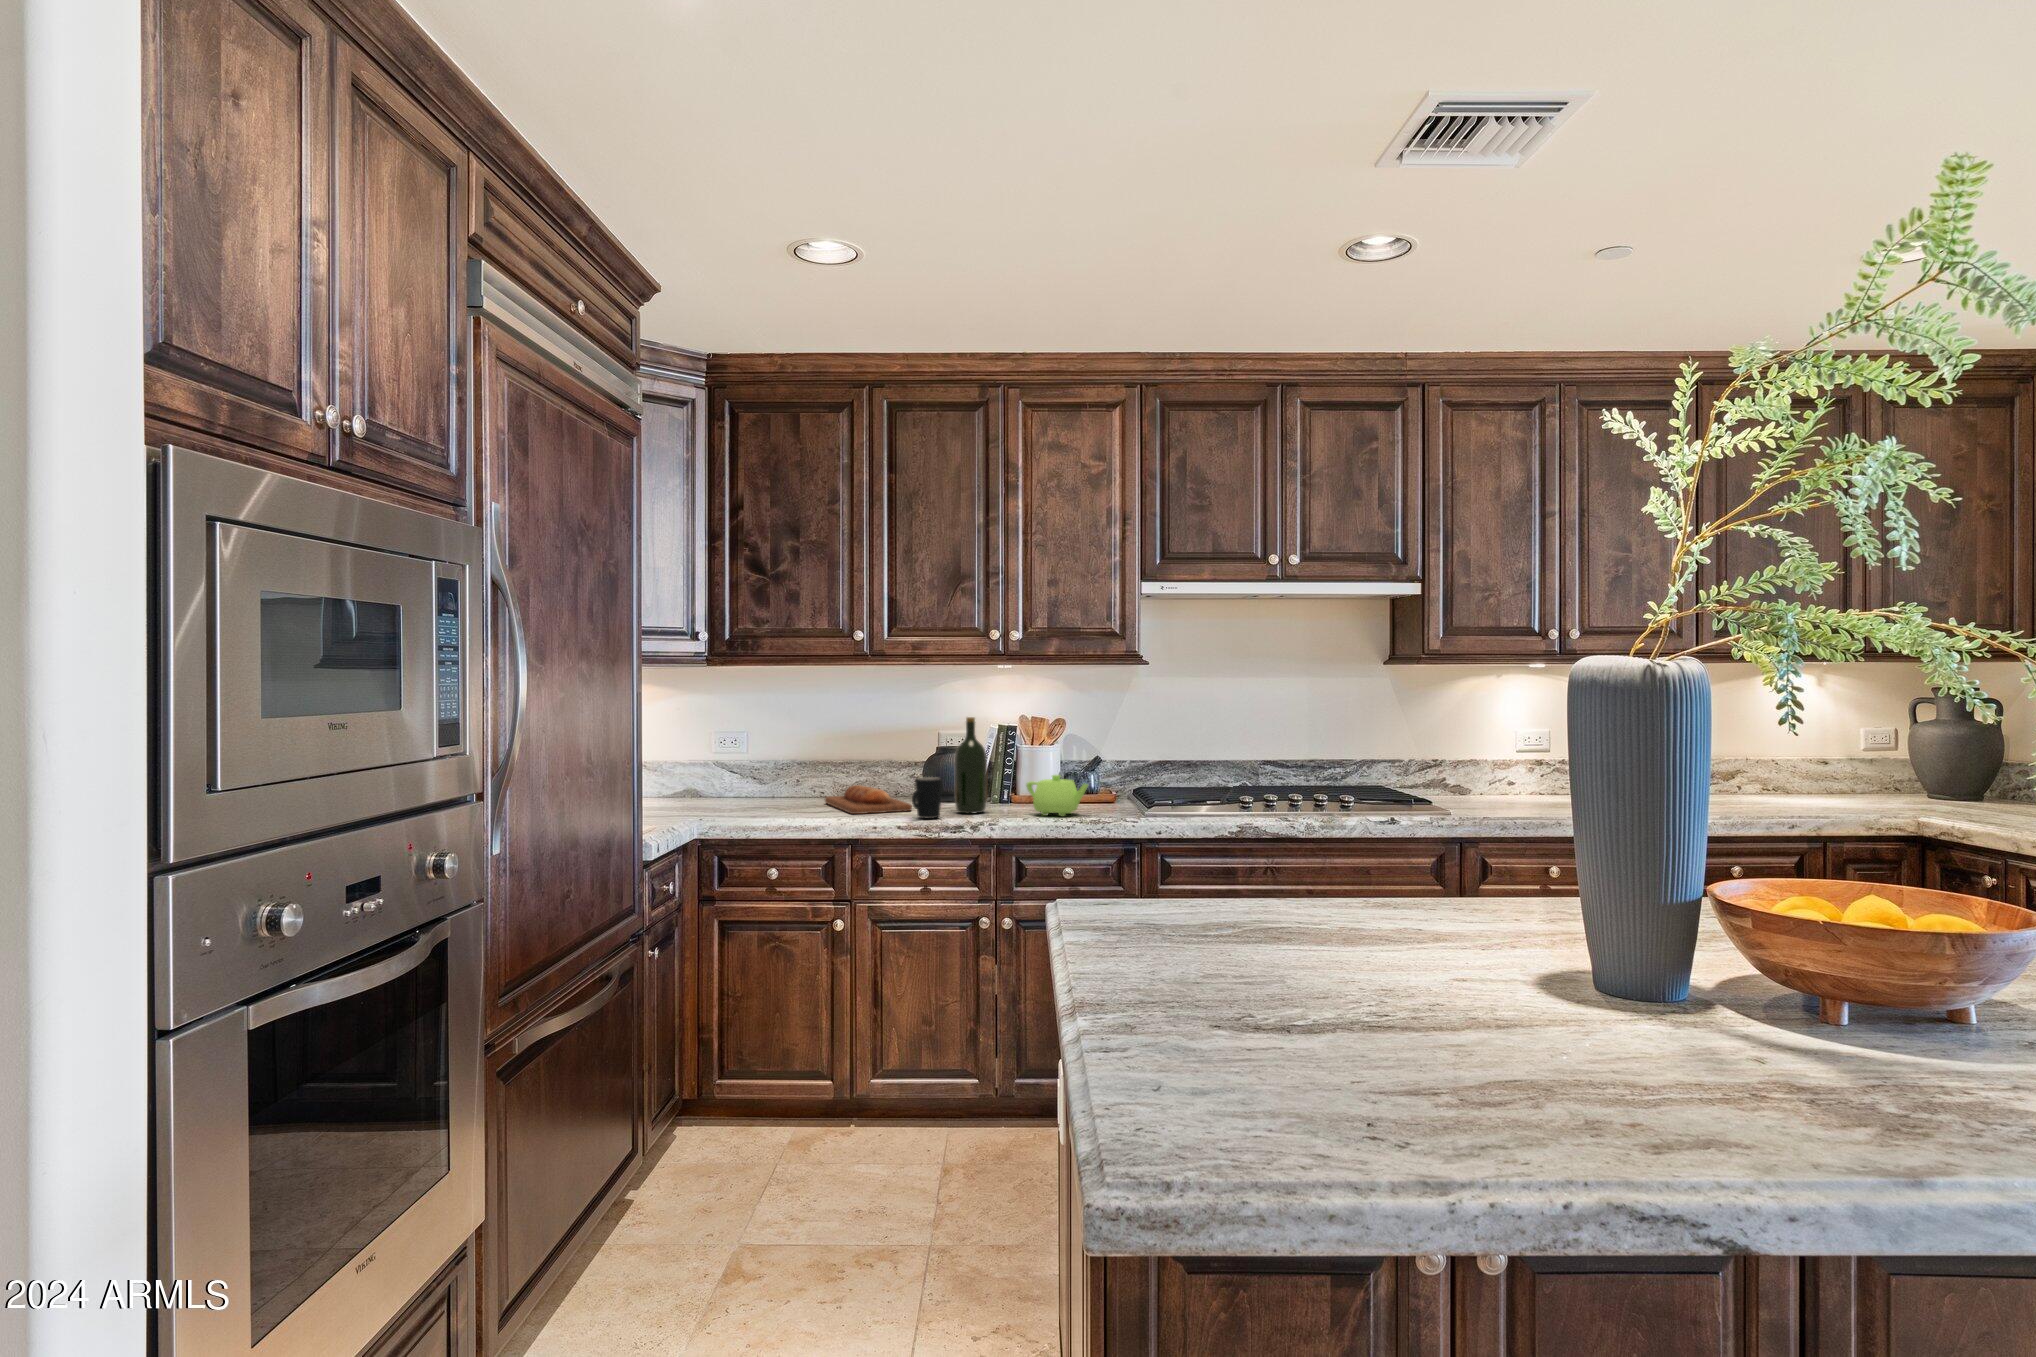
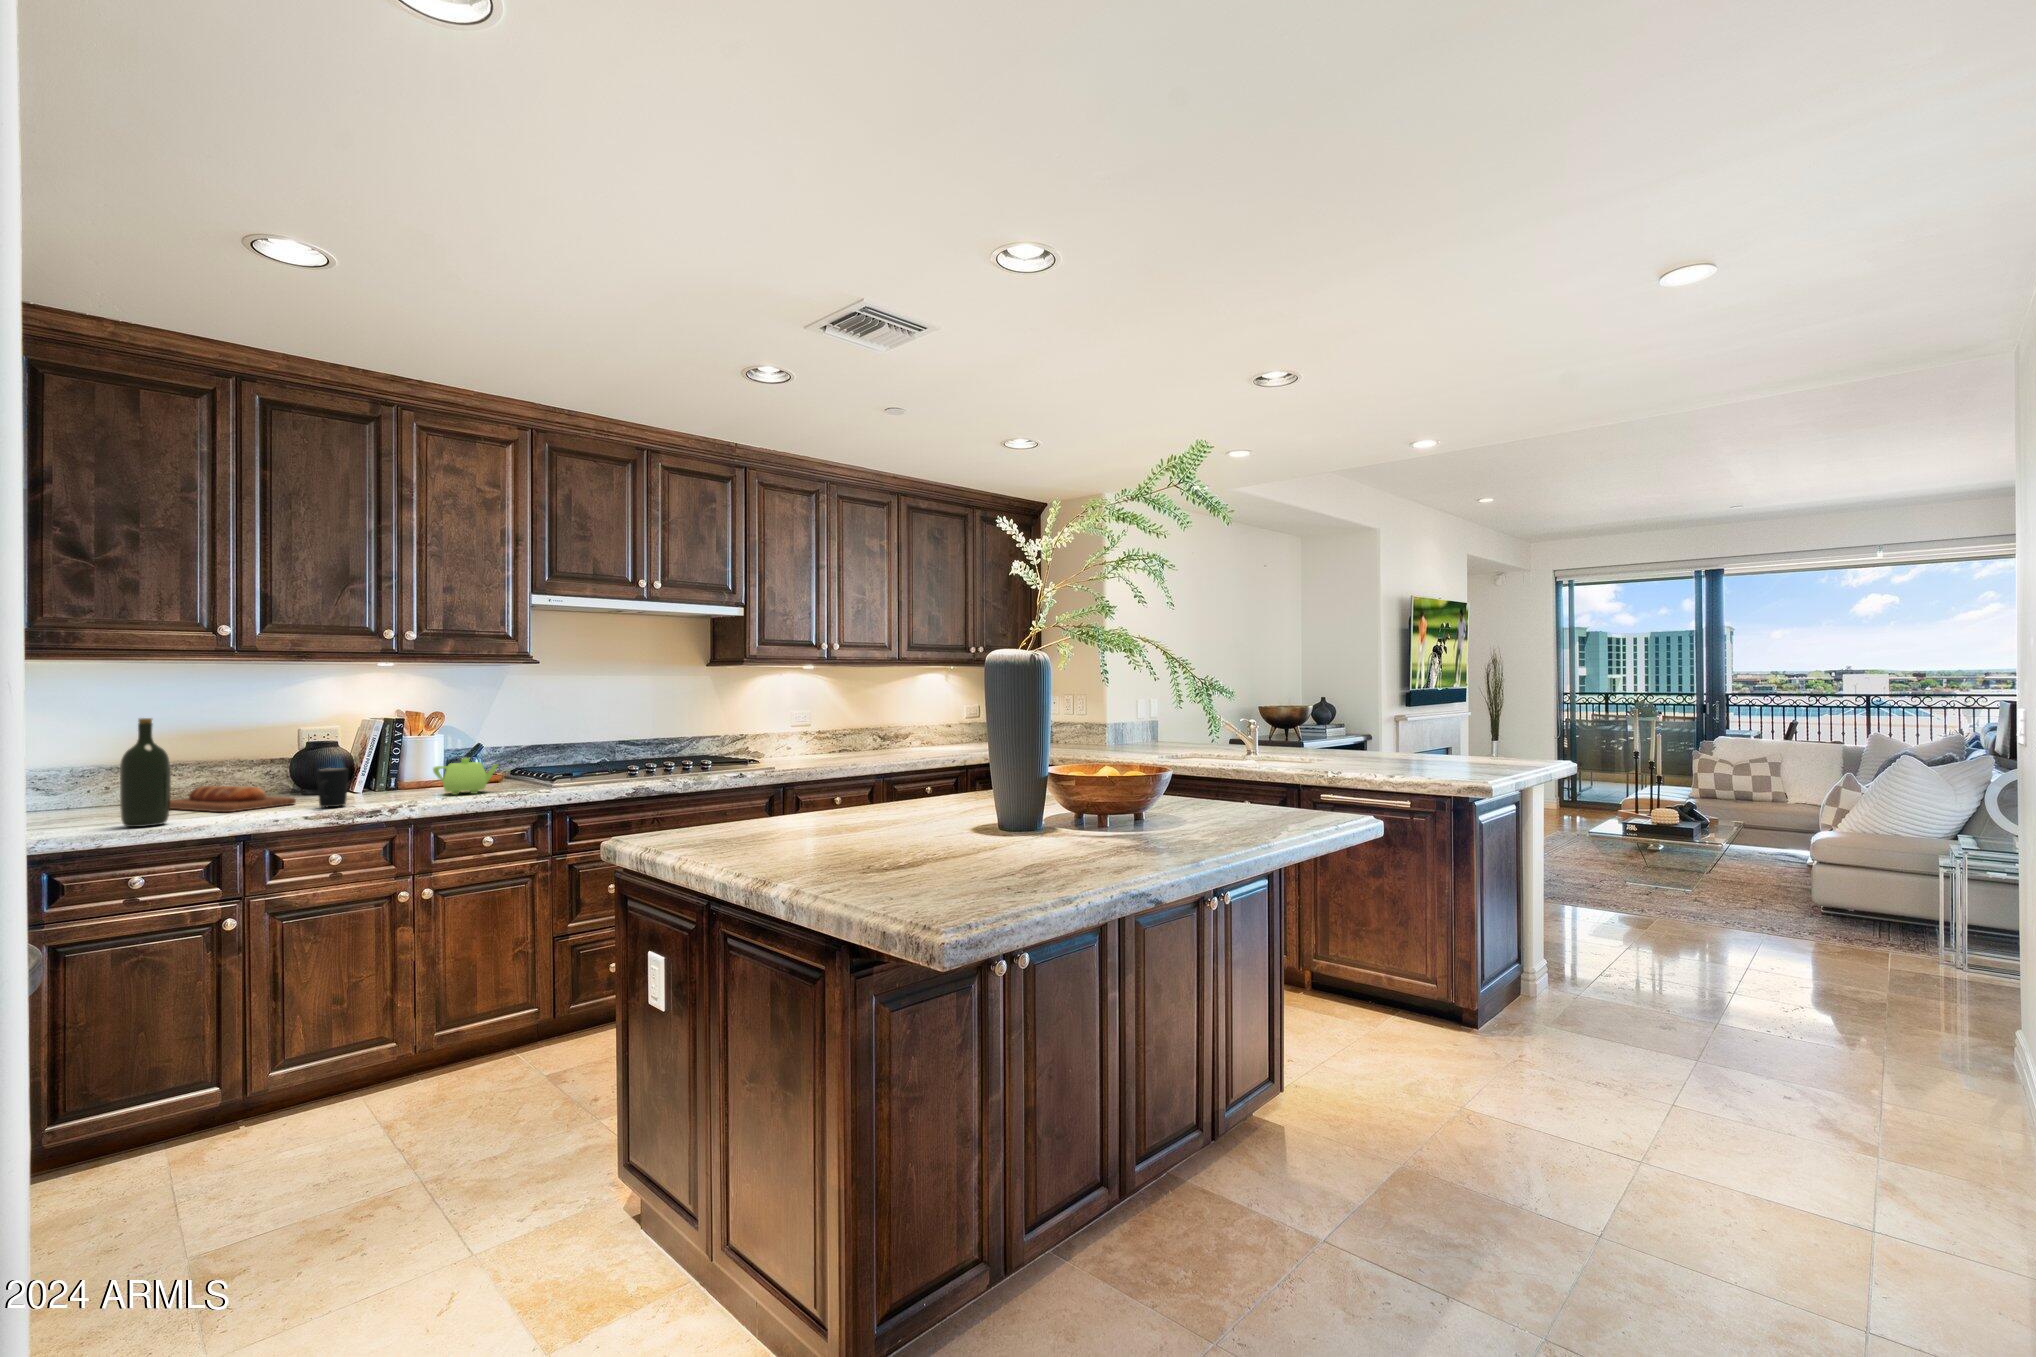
wine bottle: present [955,717,987,814] -> present [120,718,171,827]

